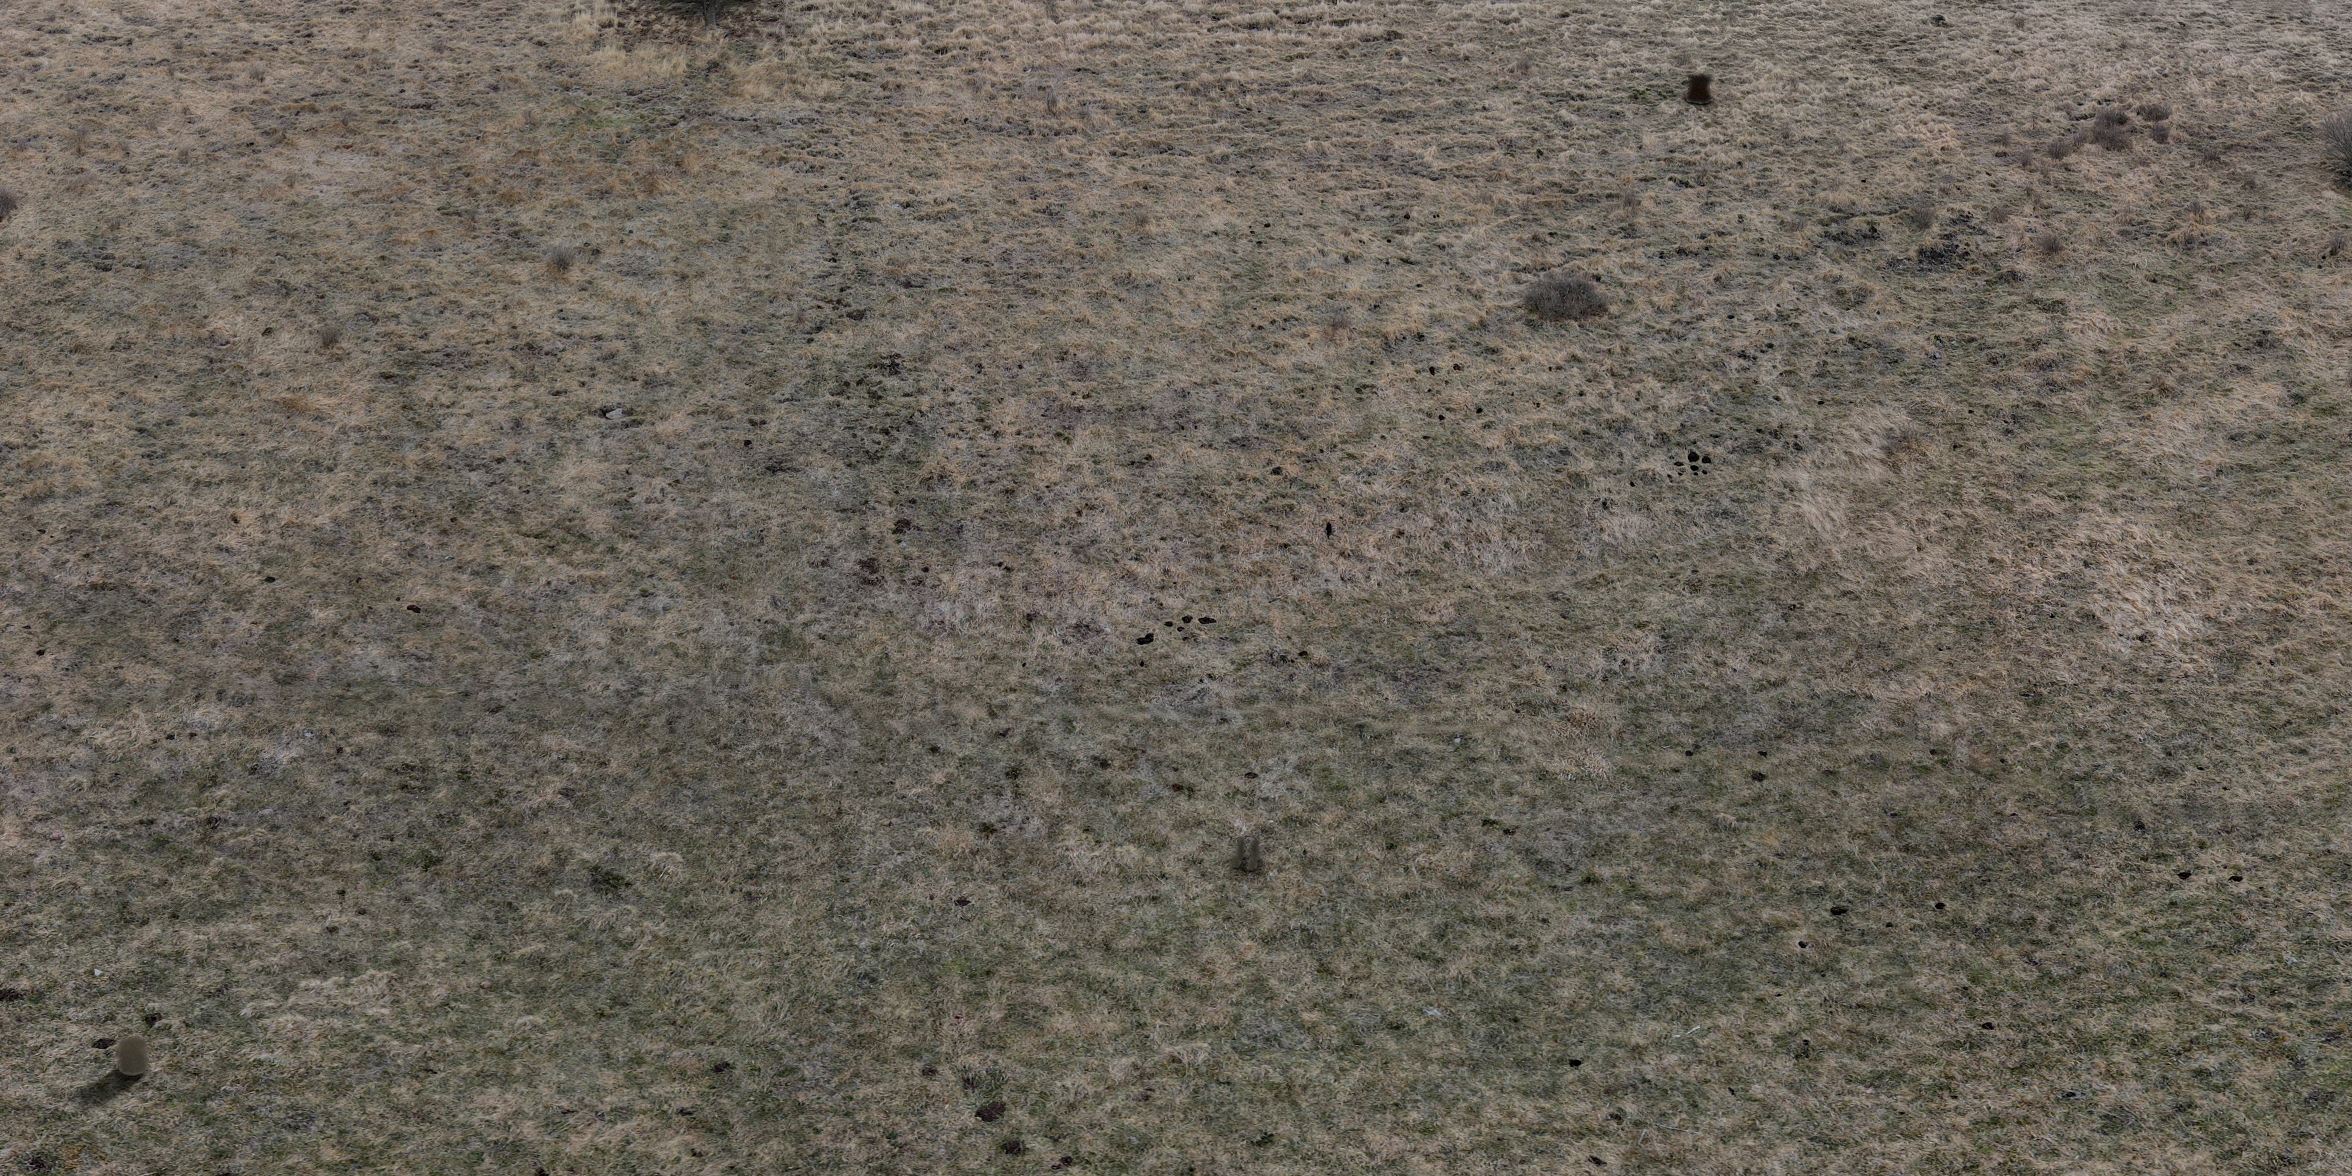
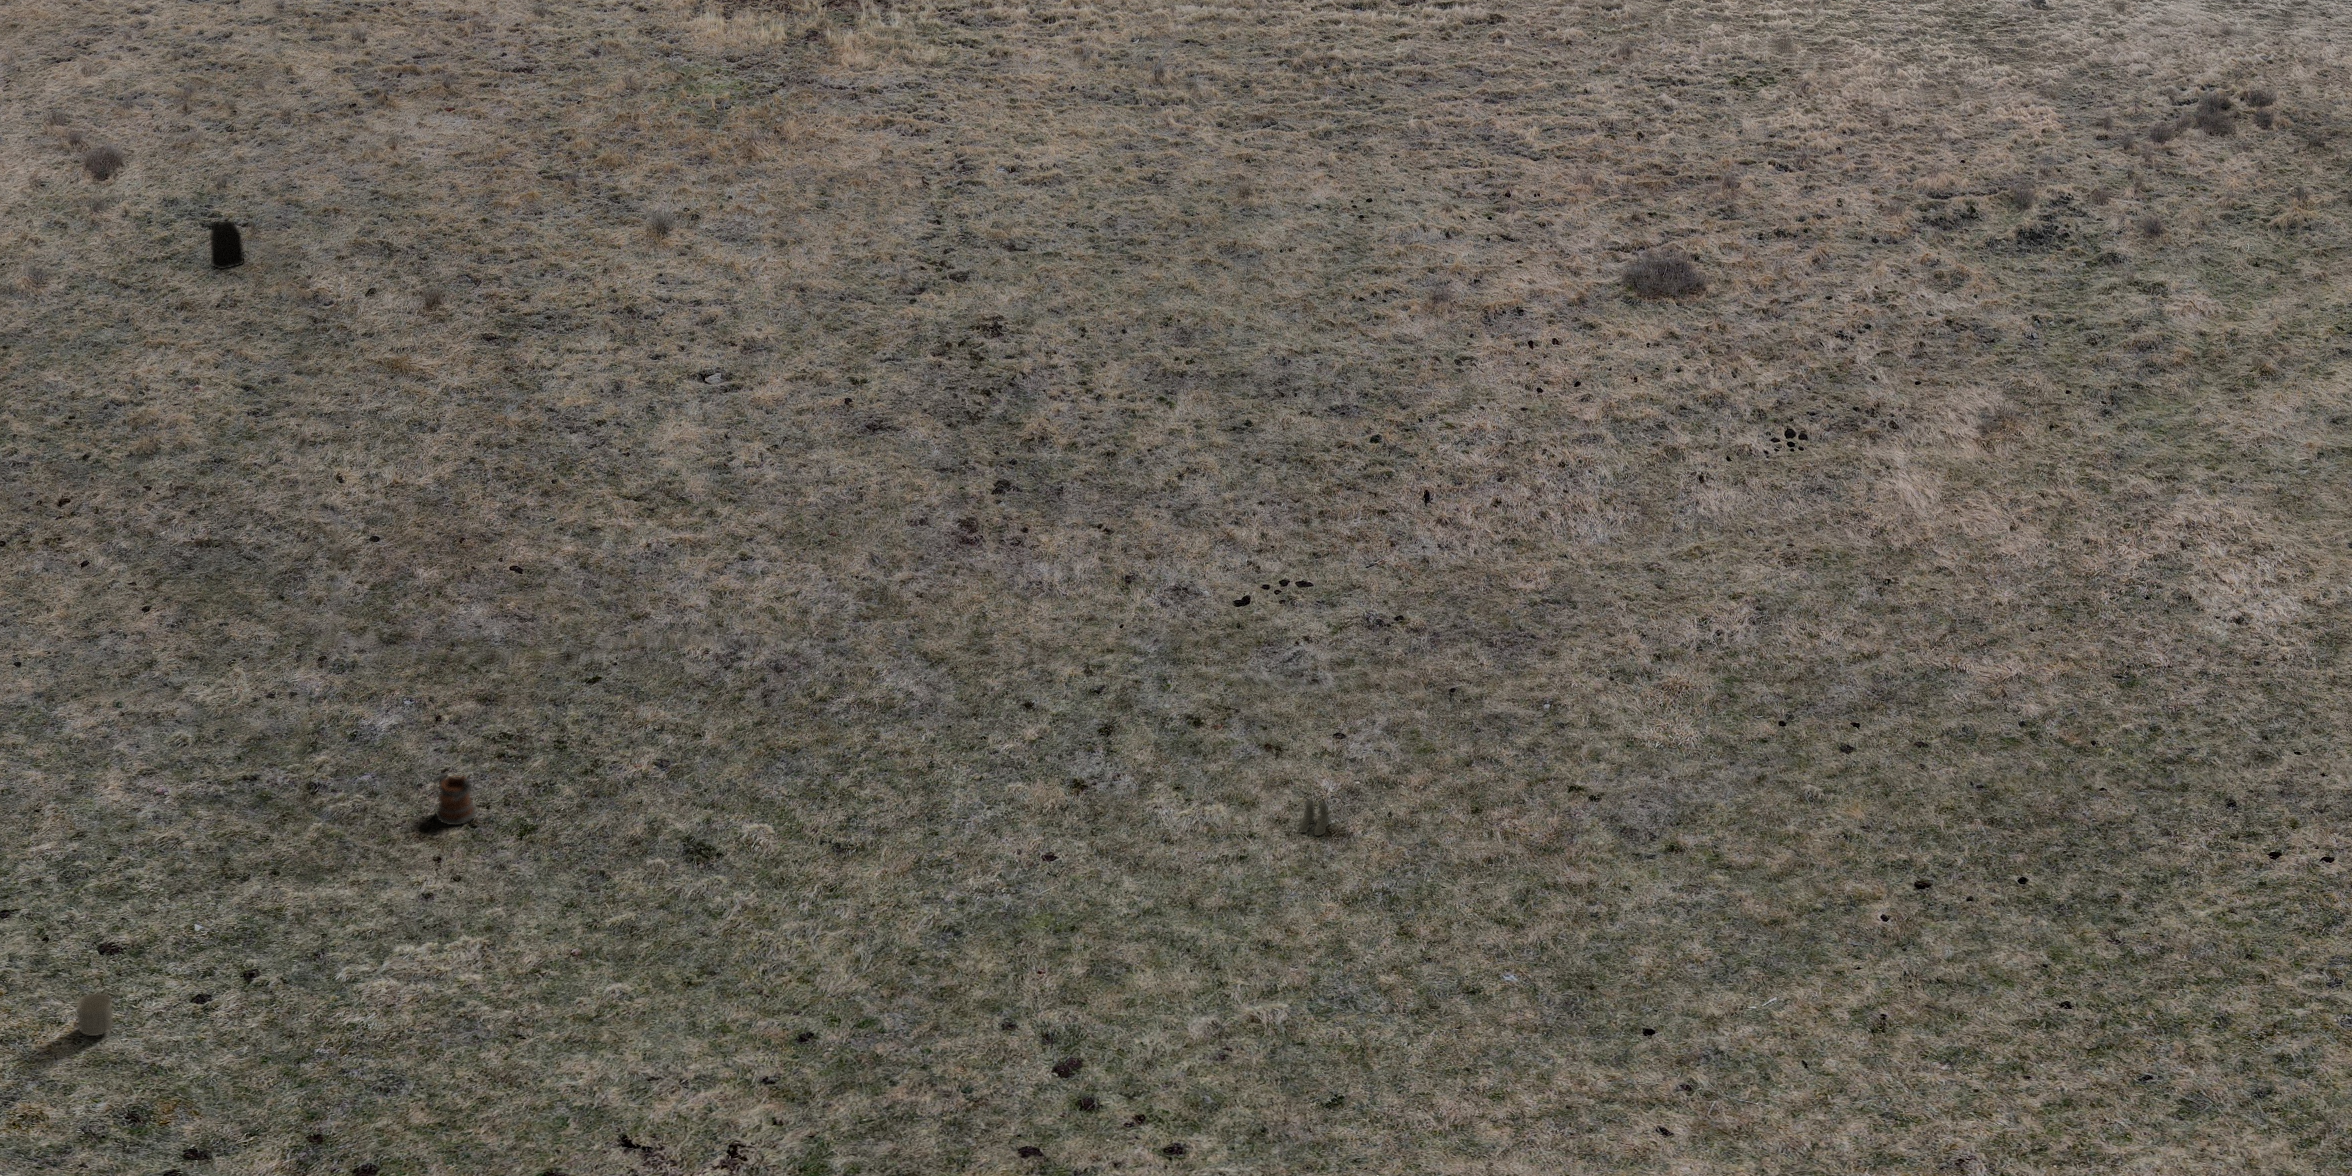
bucket: present [1684,73,1713,104] -> present [435,774,476,825]
backpack: none [102,261,134,310] -> present [210,219,244,269]

